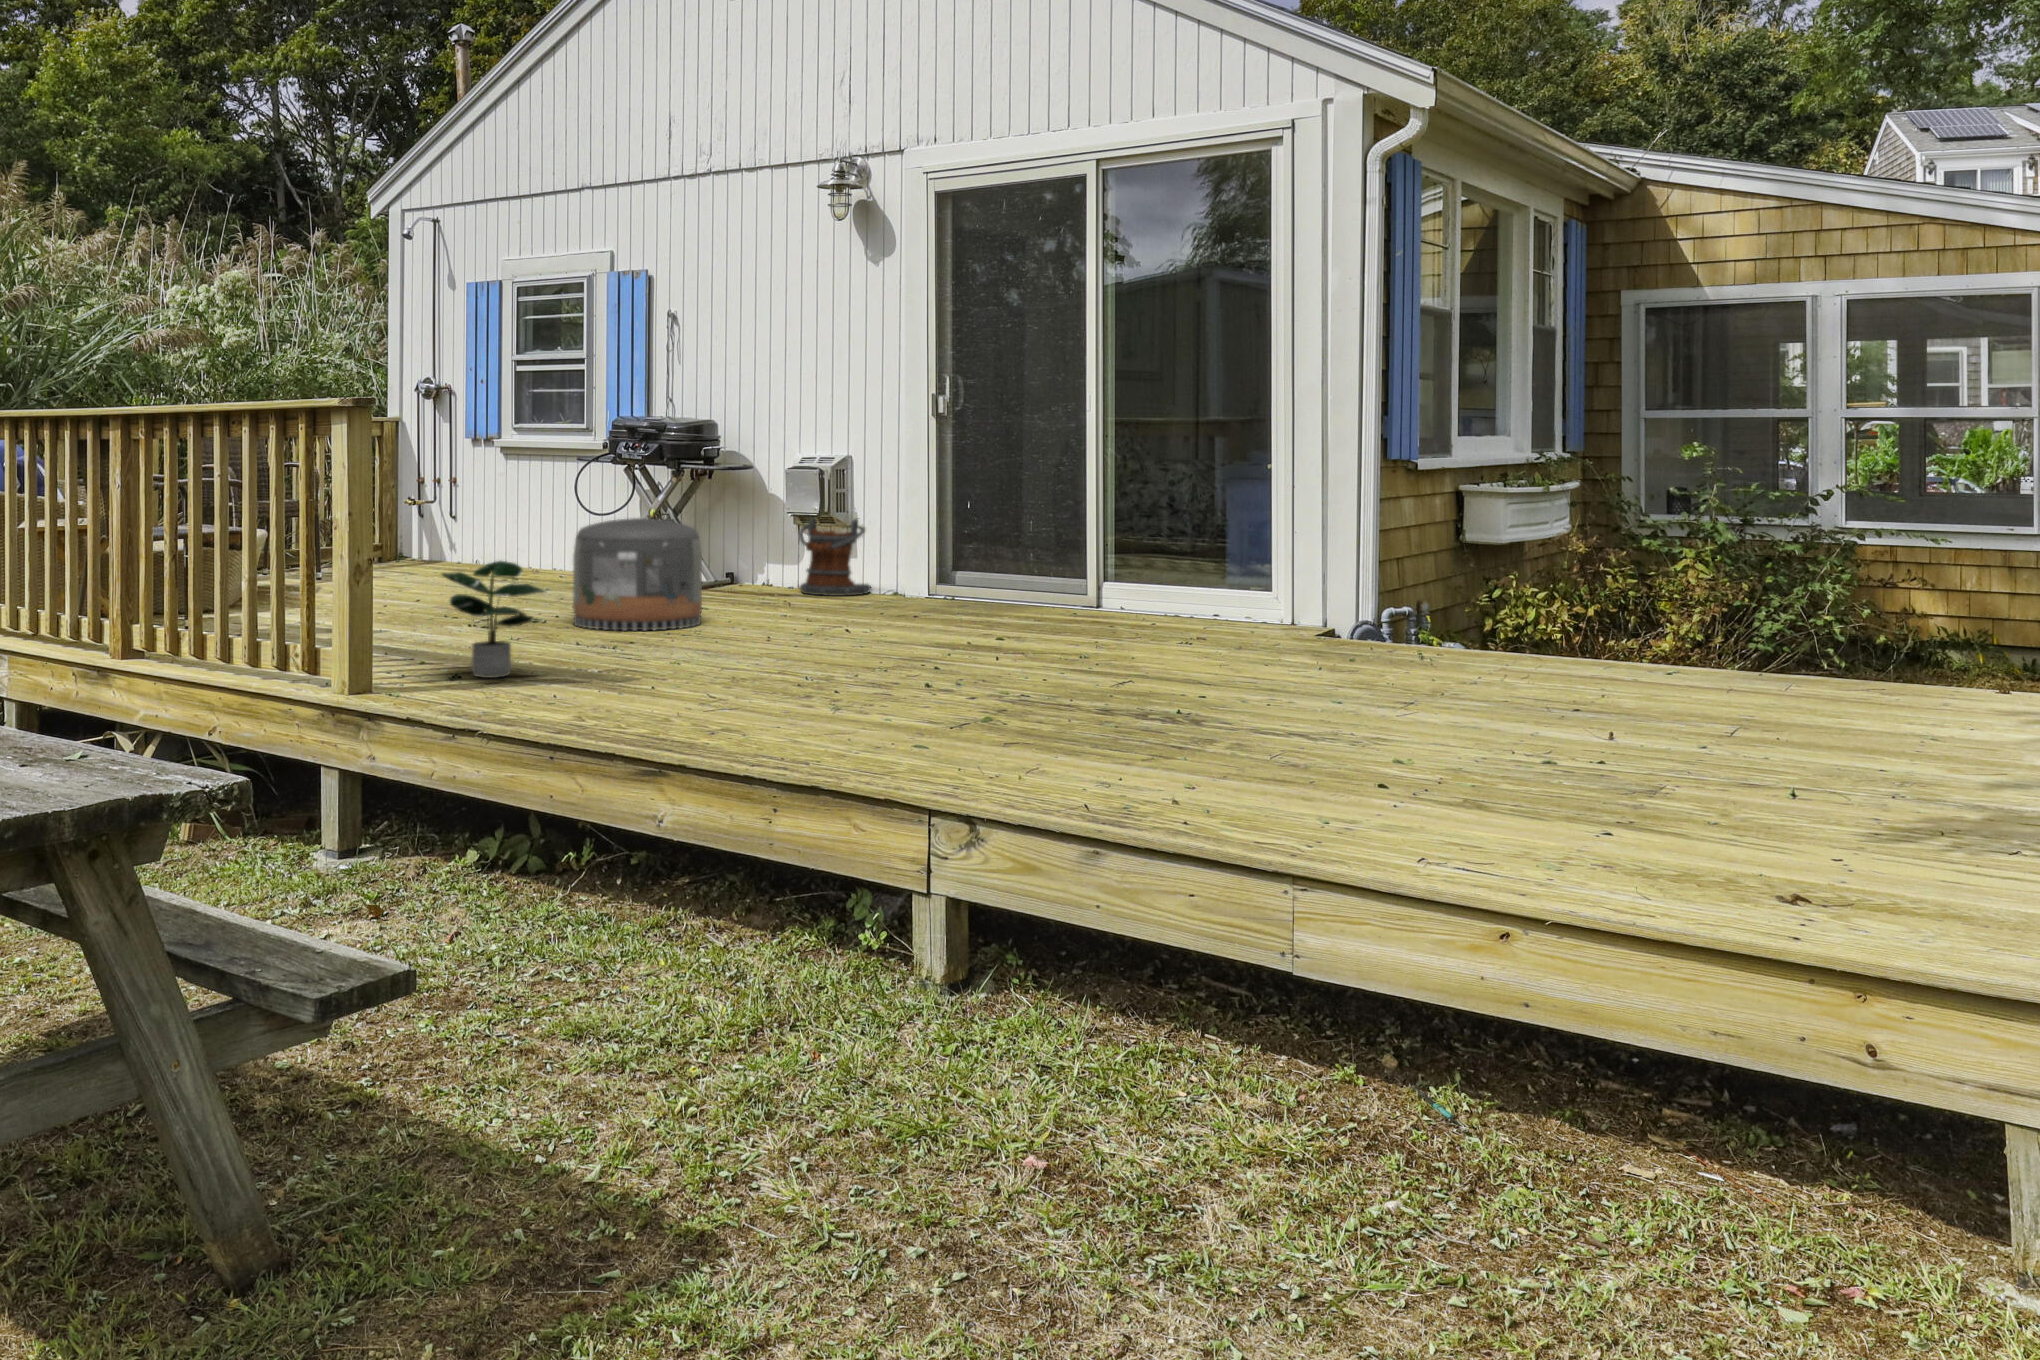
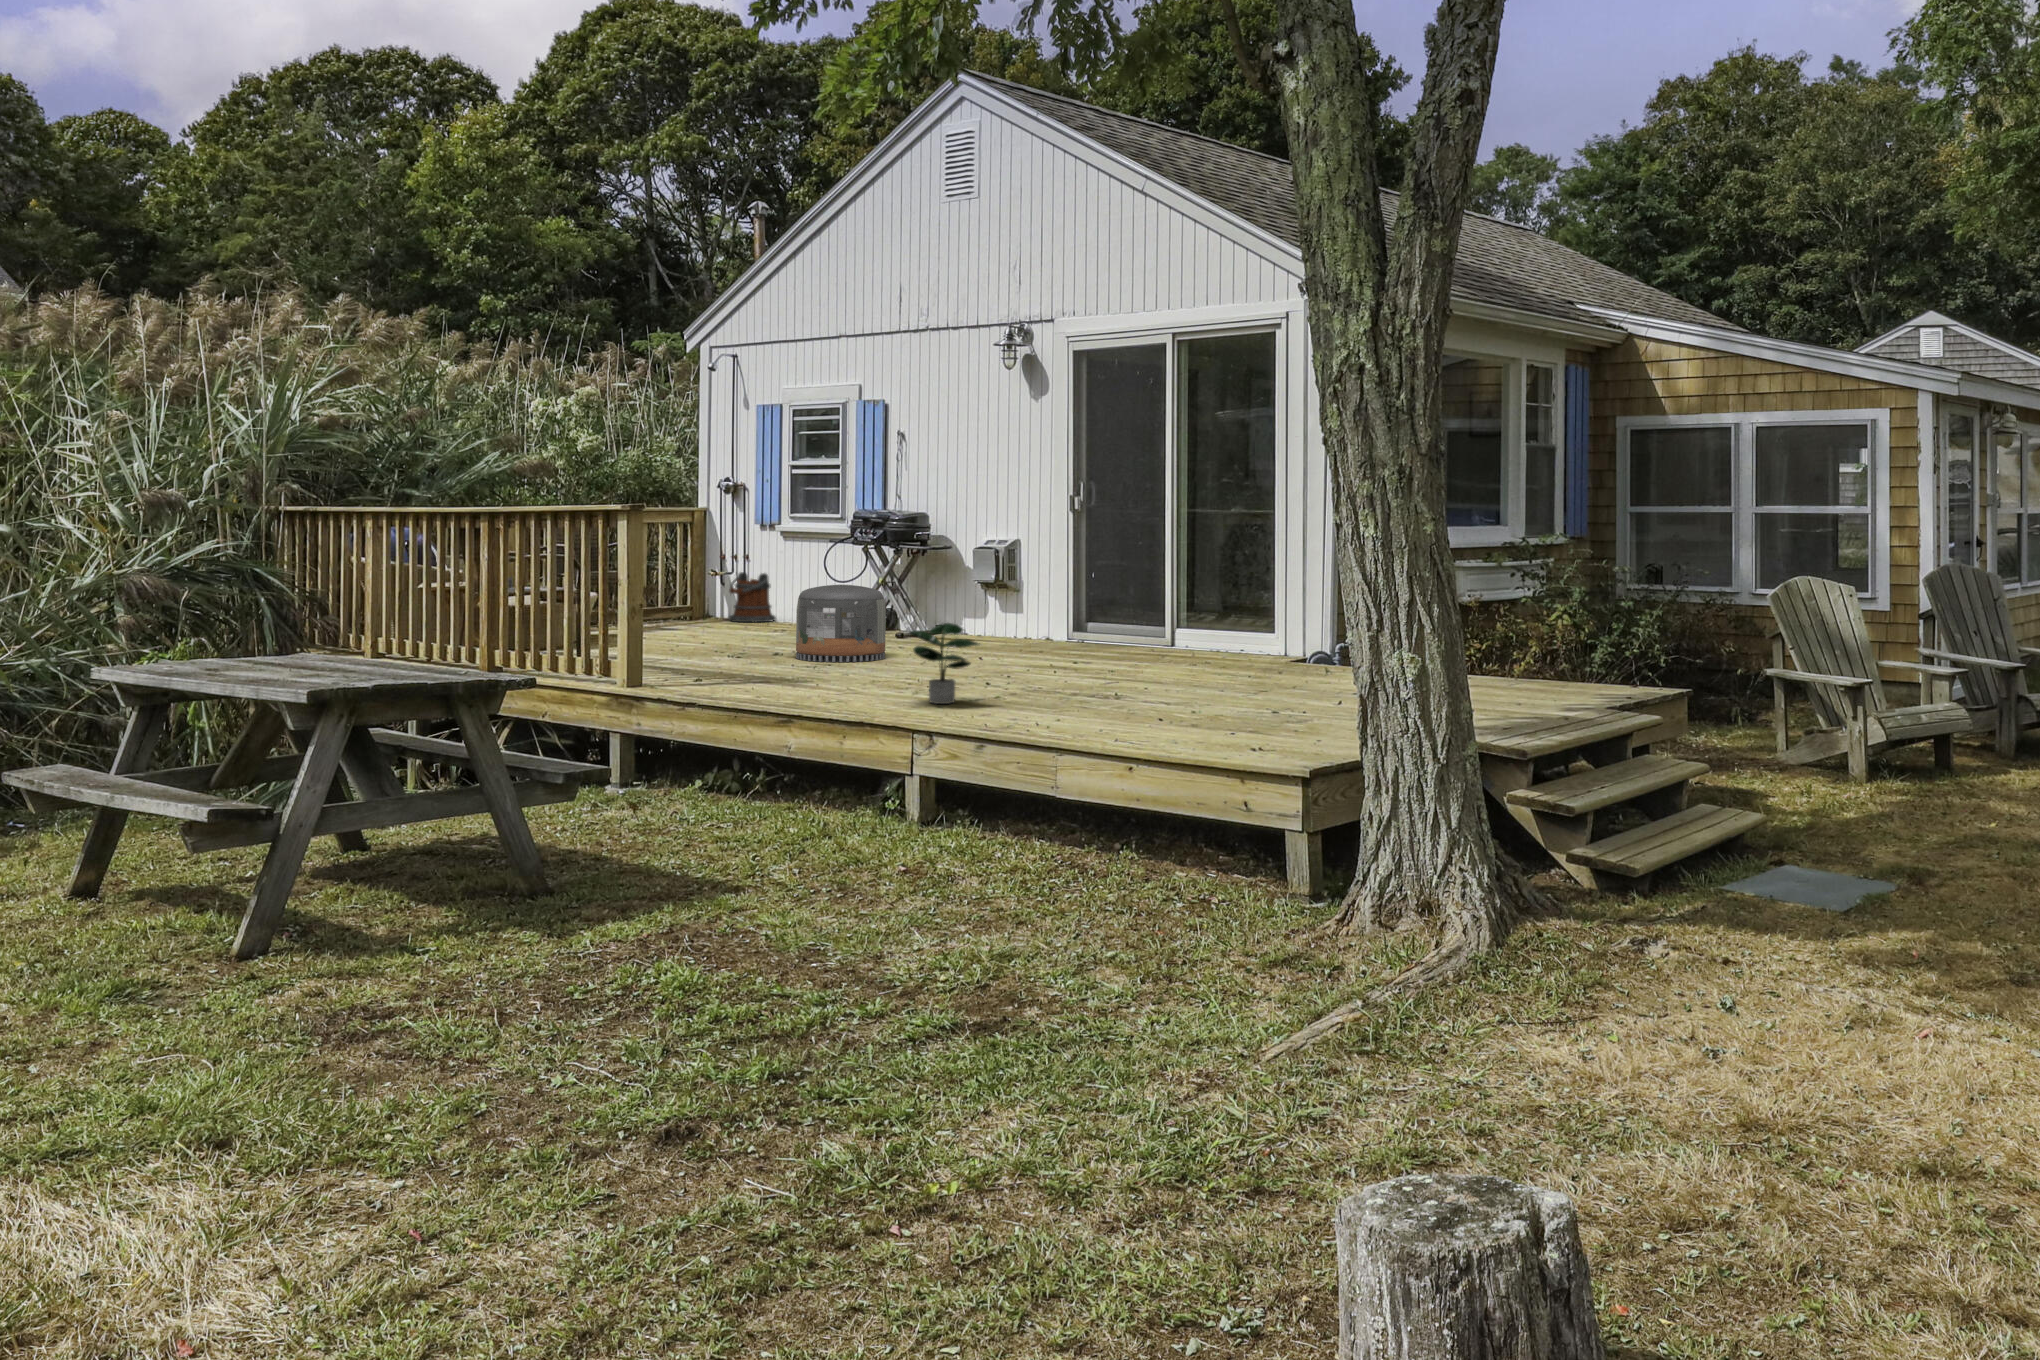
bucket: present [799,518,871,596] -> present [729,572,776,622]
potted plant: present [442,561,546,678] -> present [909,623,980,704]

